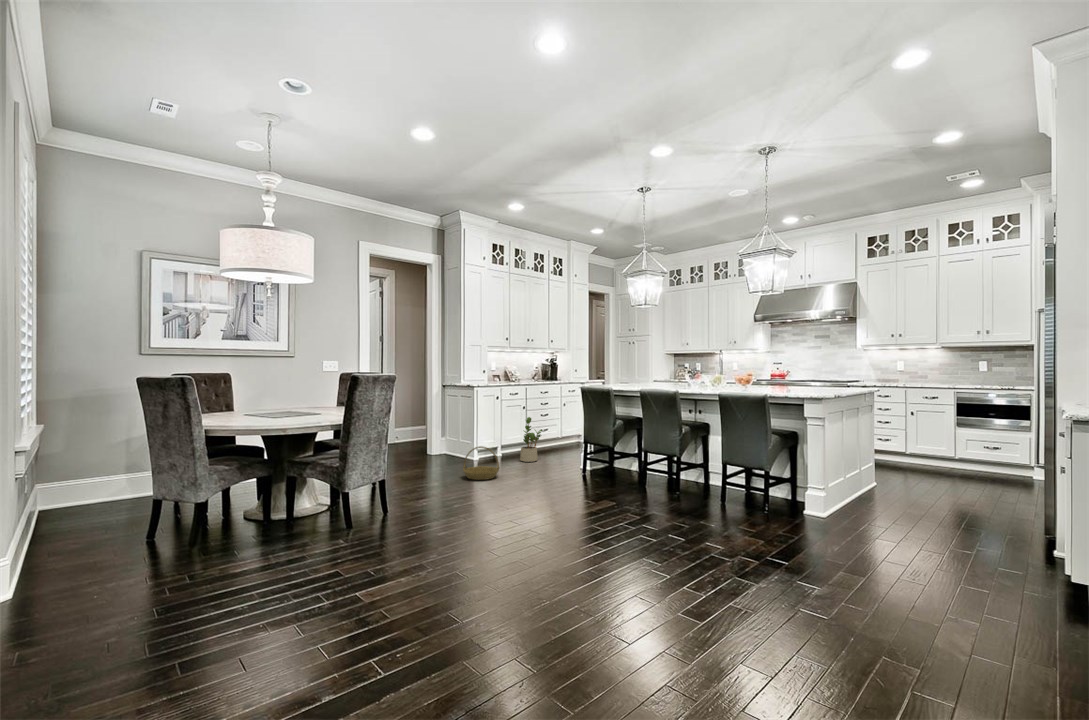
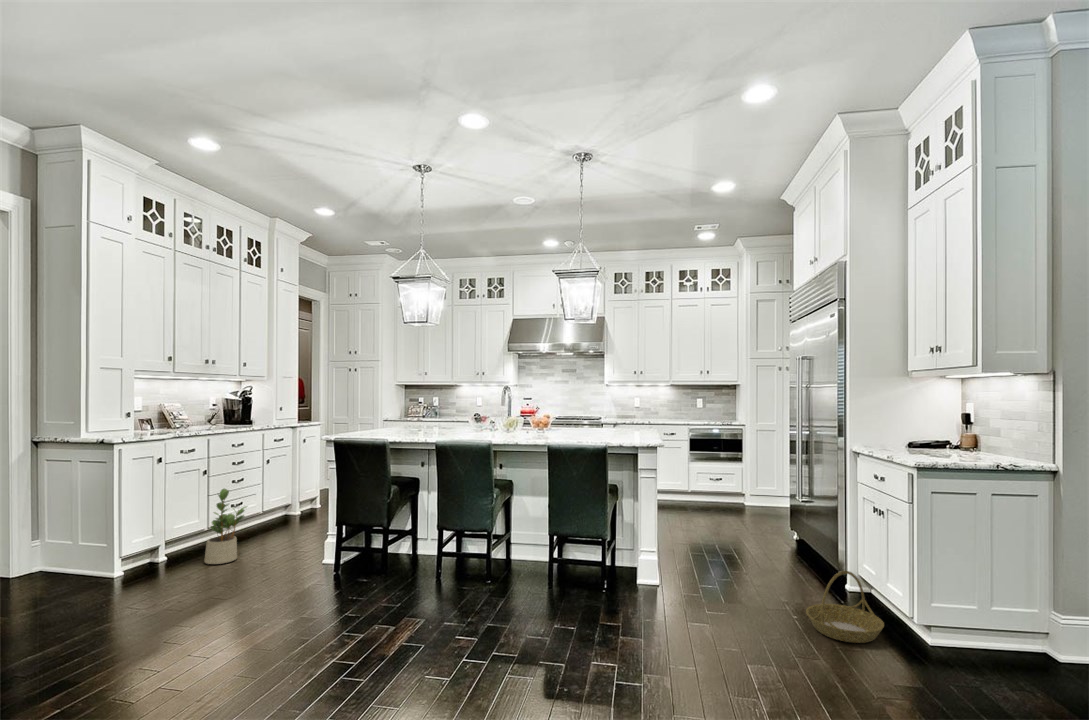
basket: present [463,446,499,480] -> present [806,571,884,643]

